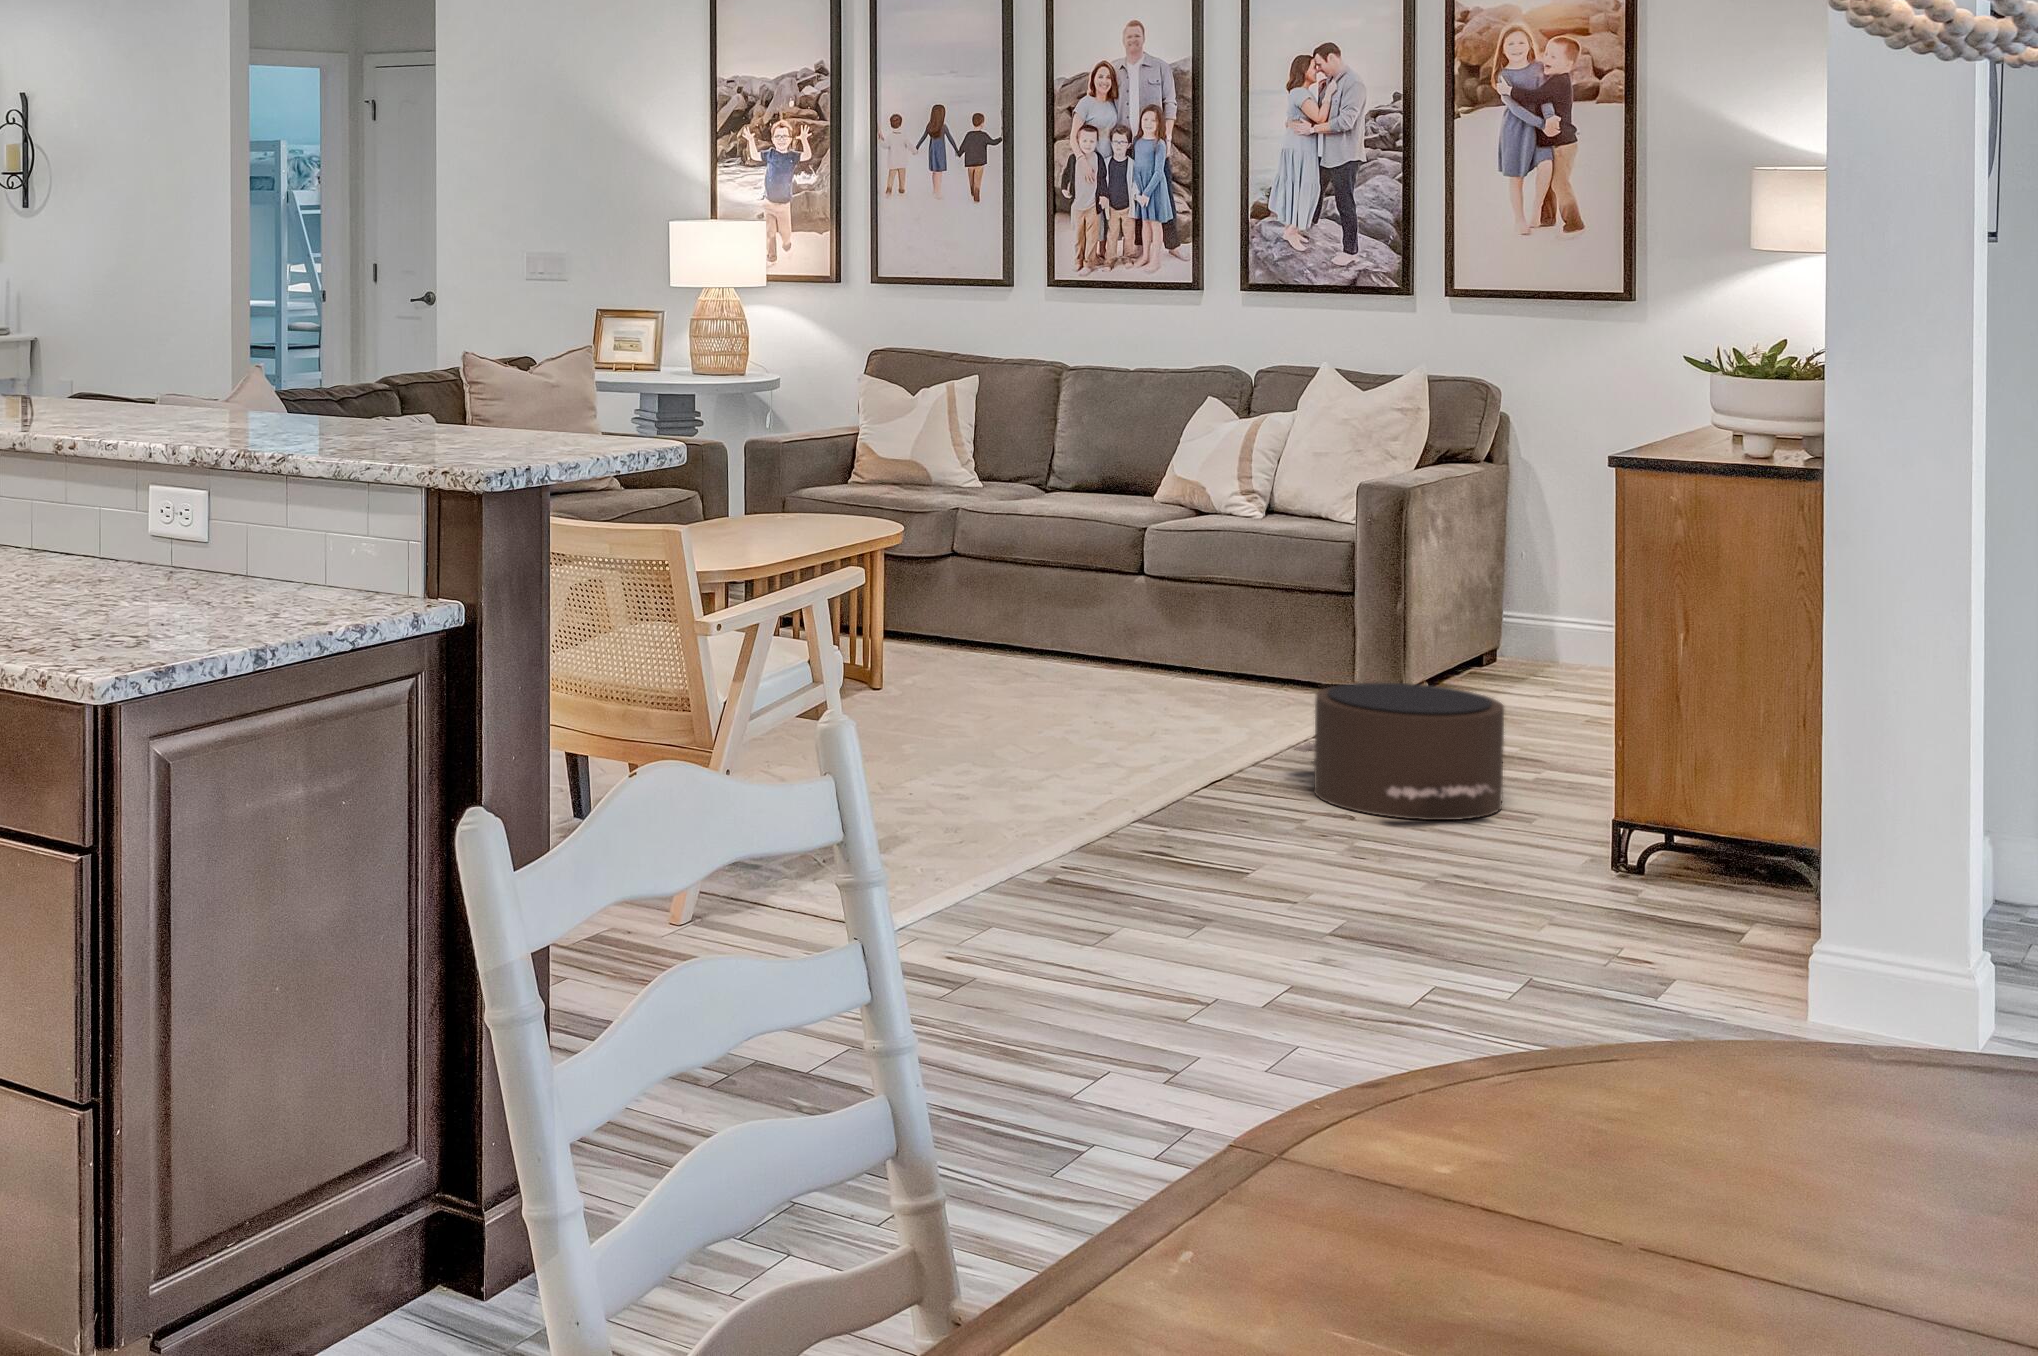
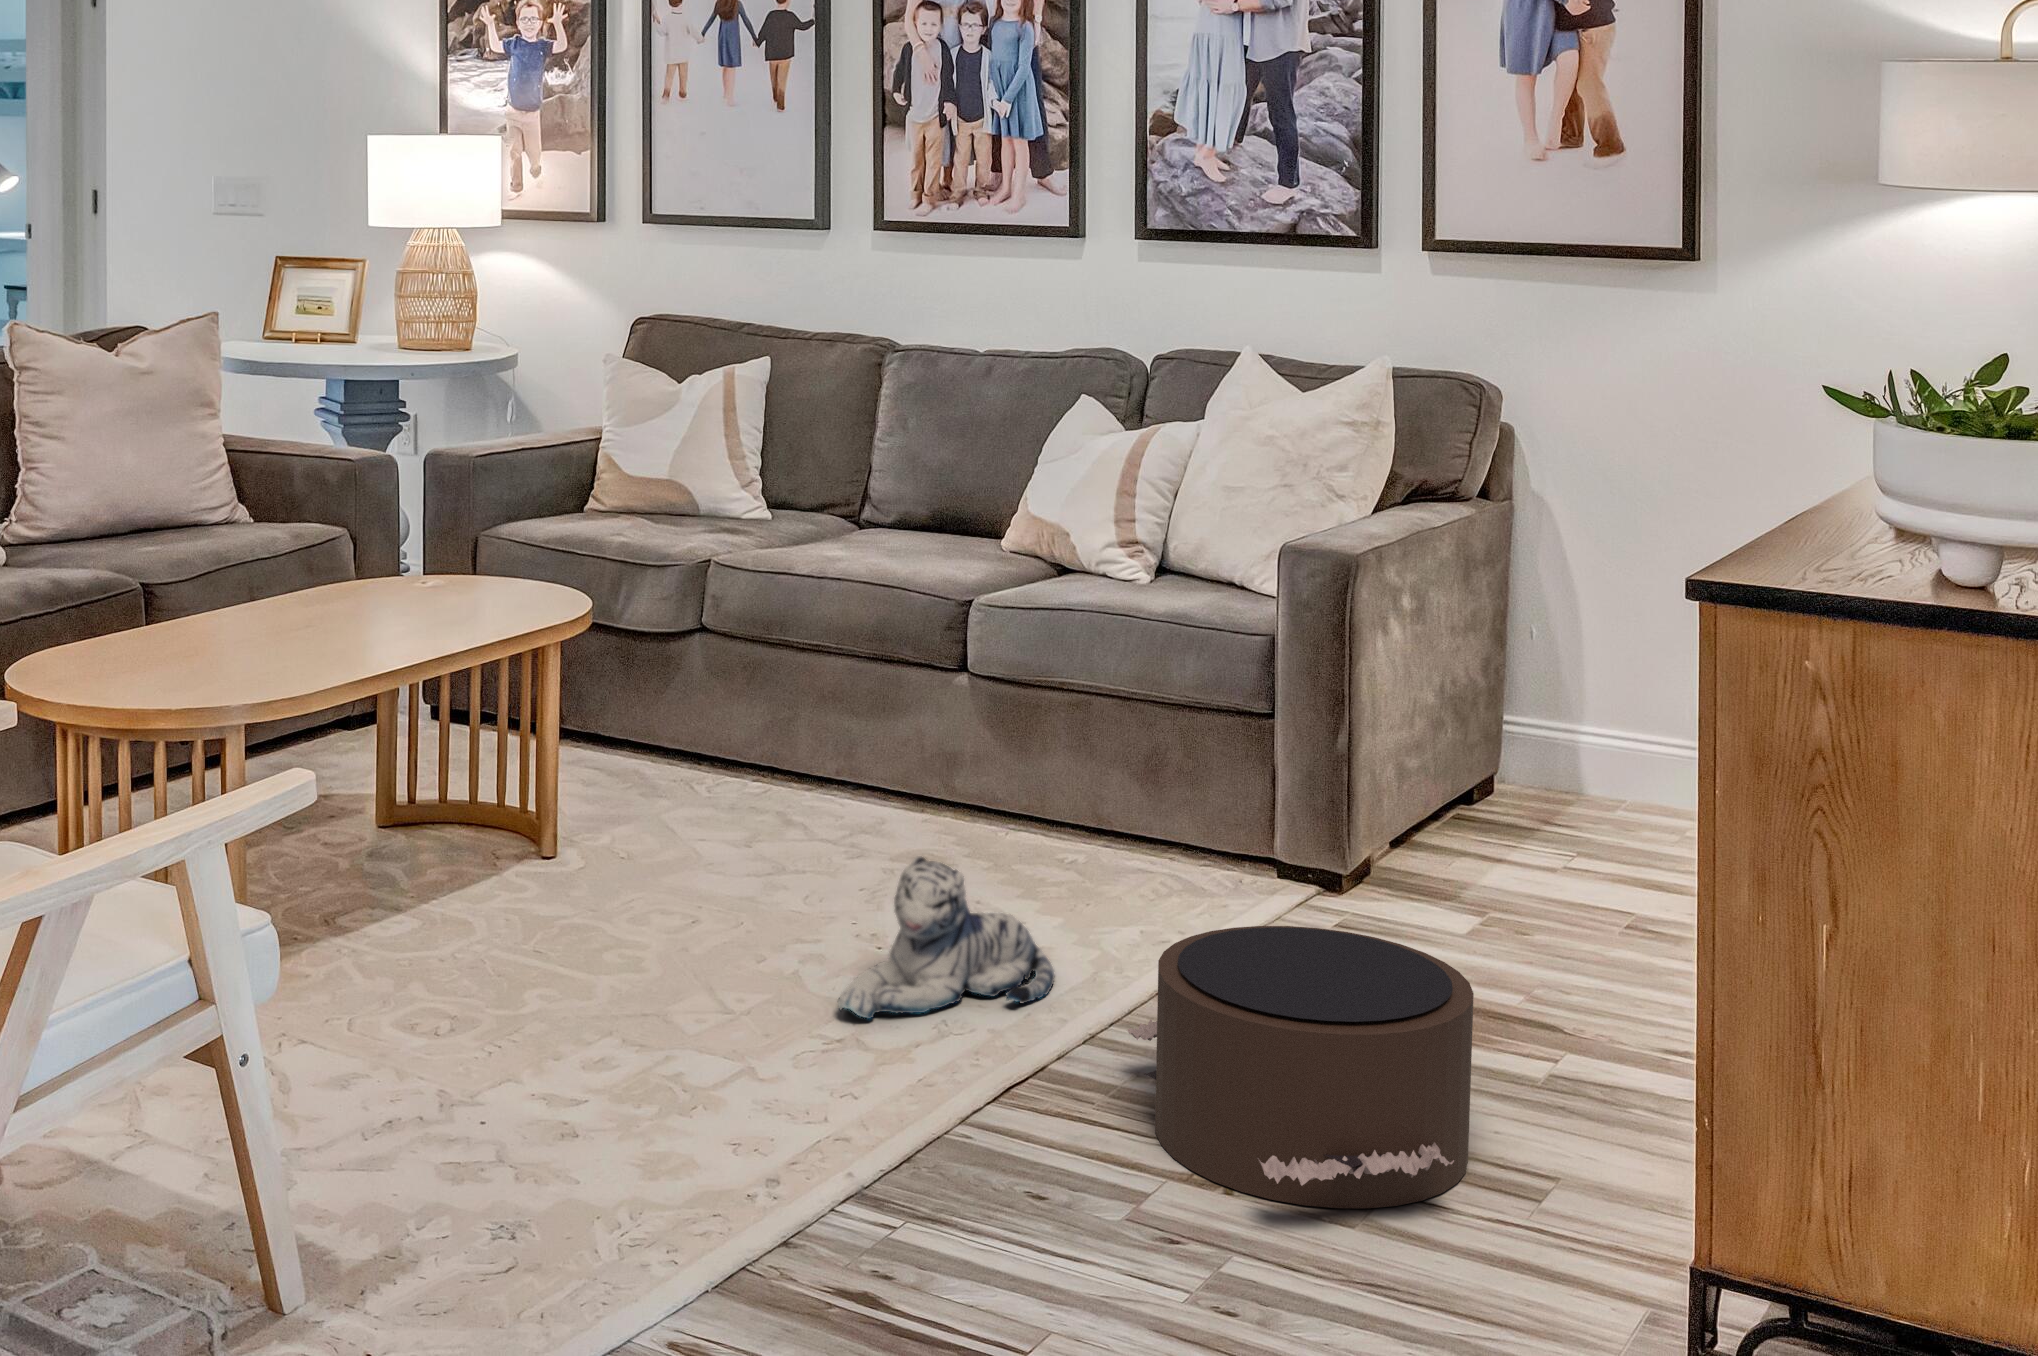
plush toy: none [1104,658,1233,754] -> present [838,856,1054,1019]

